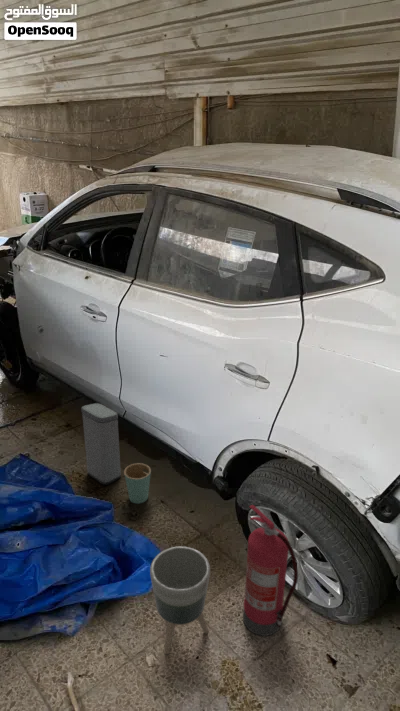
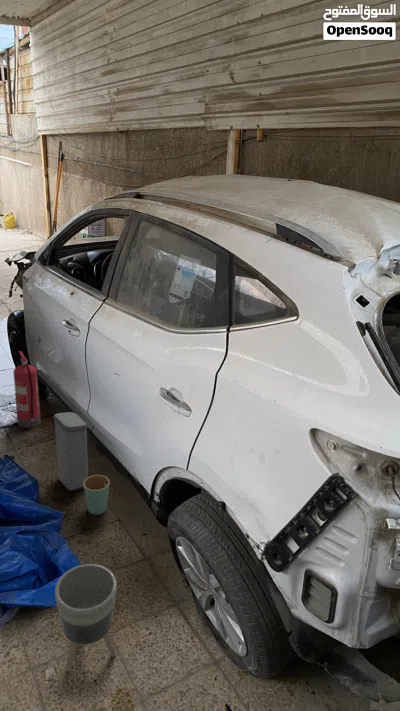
fire extinguisher: present [243,505,298,636] -> present [13,351,41,428]

